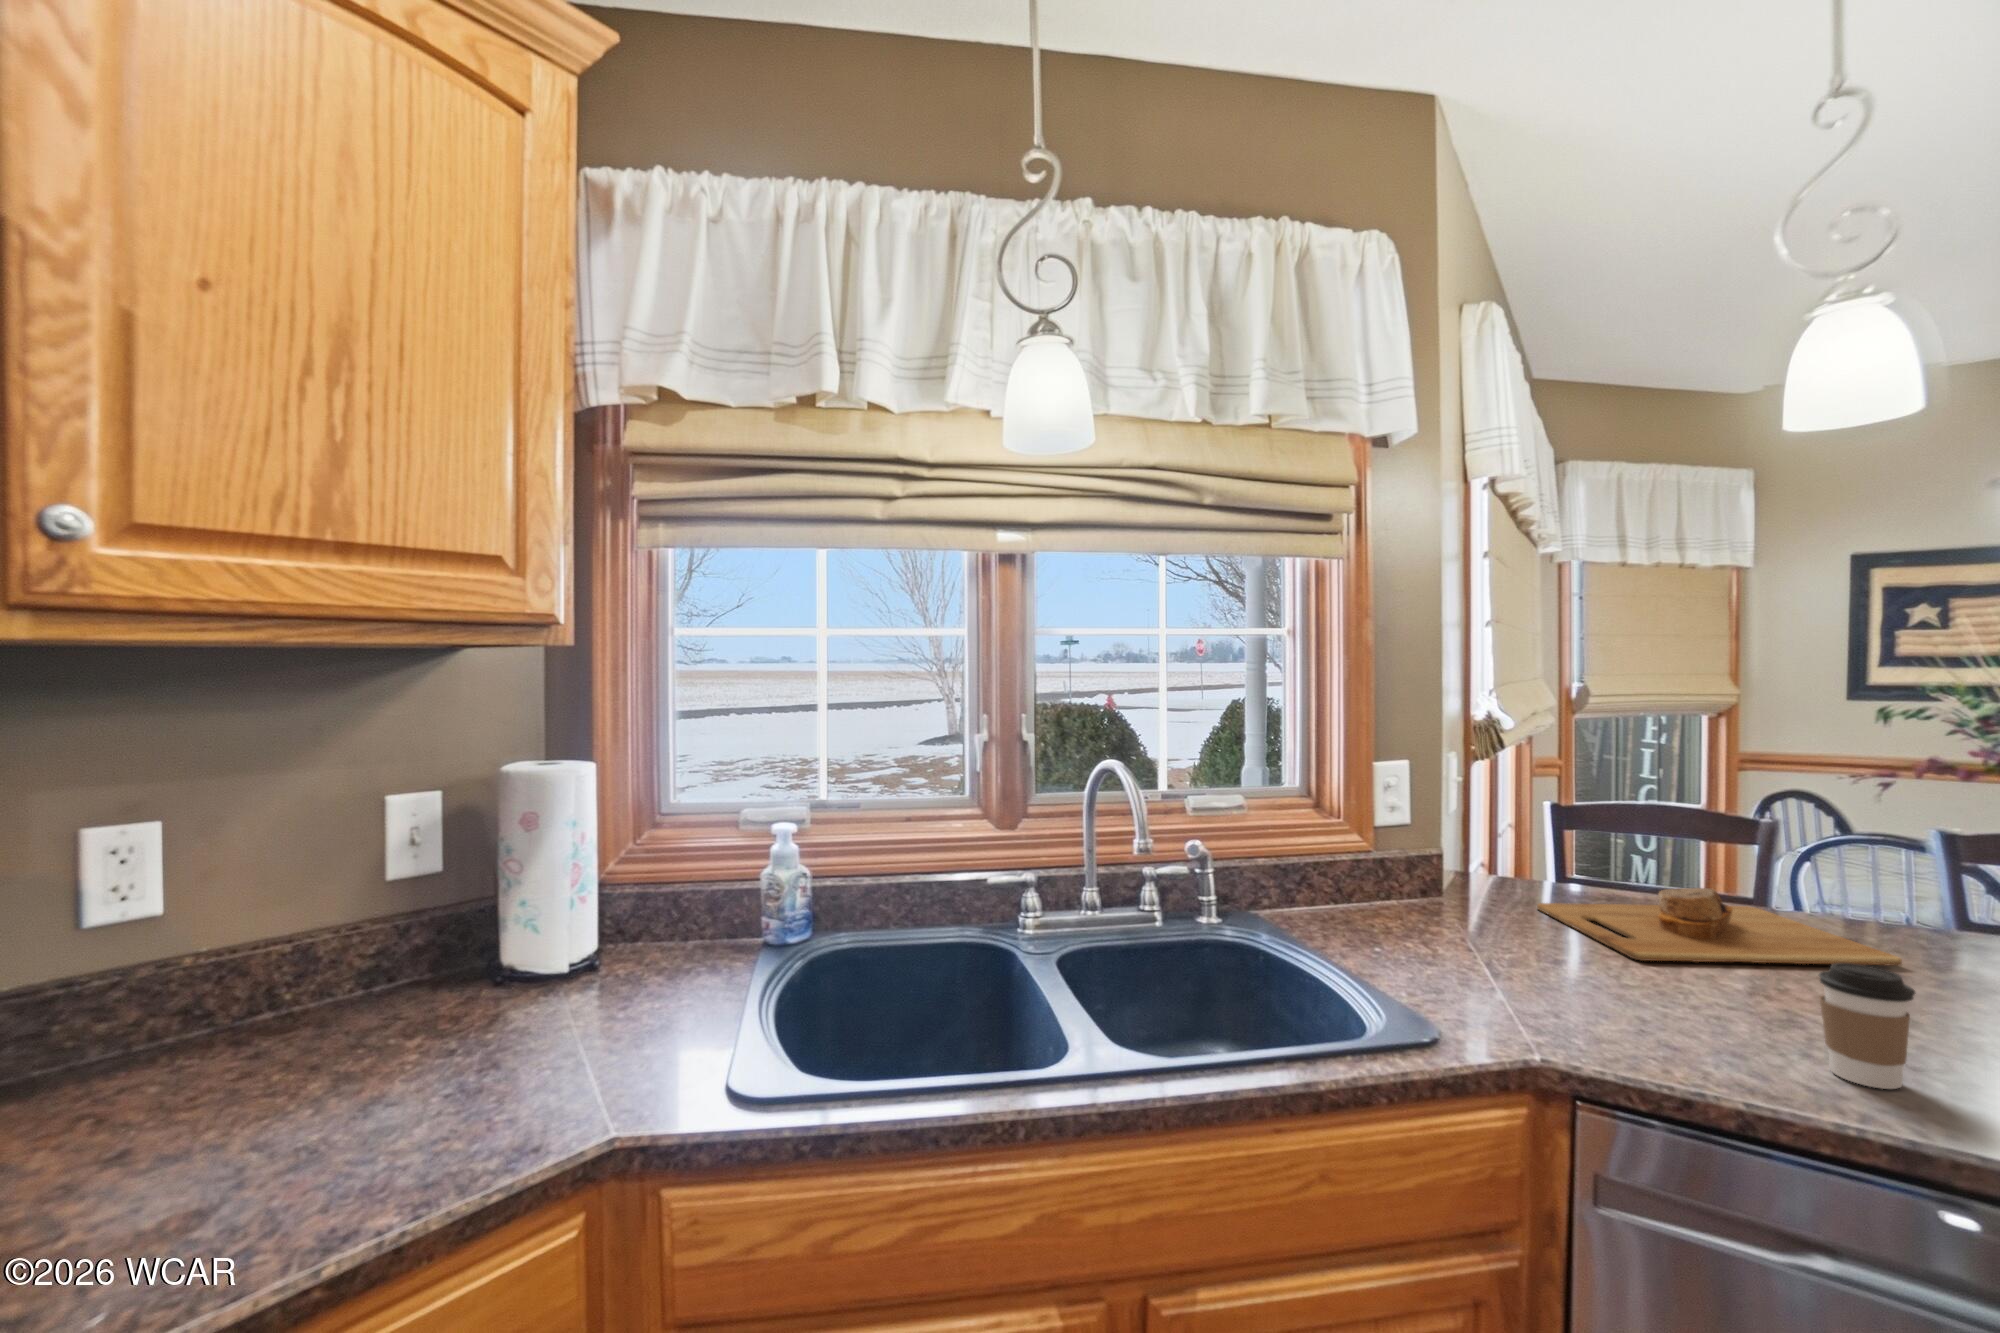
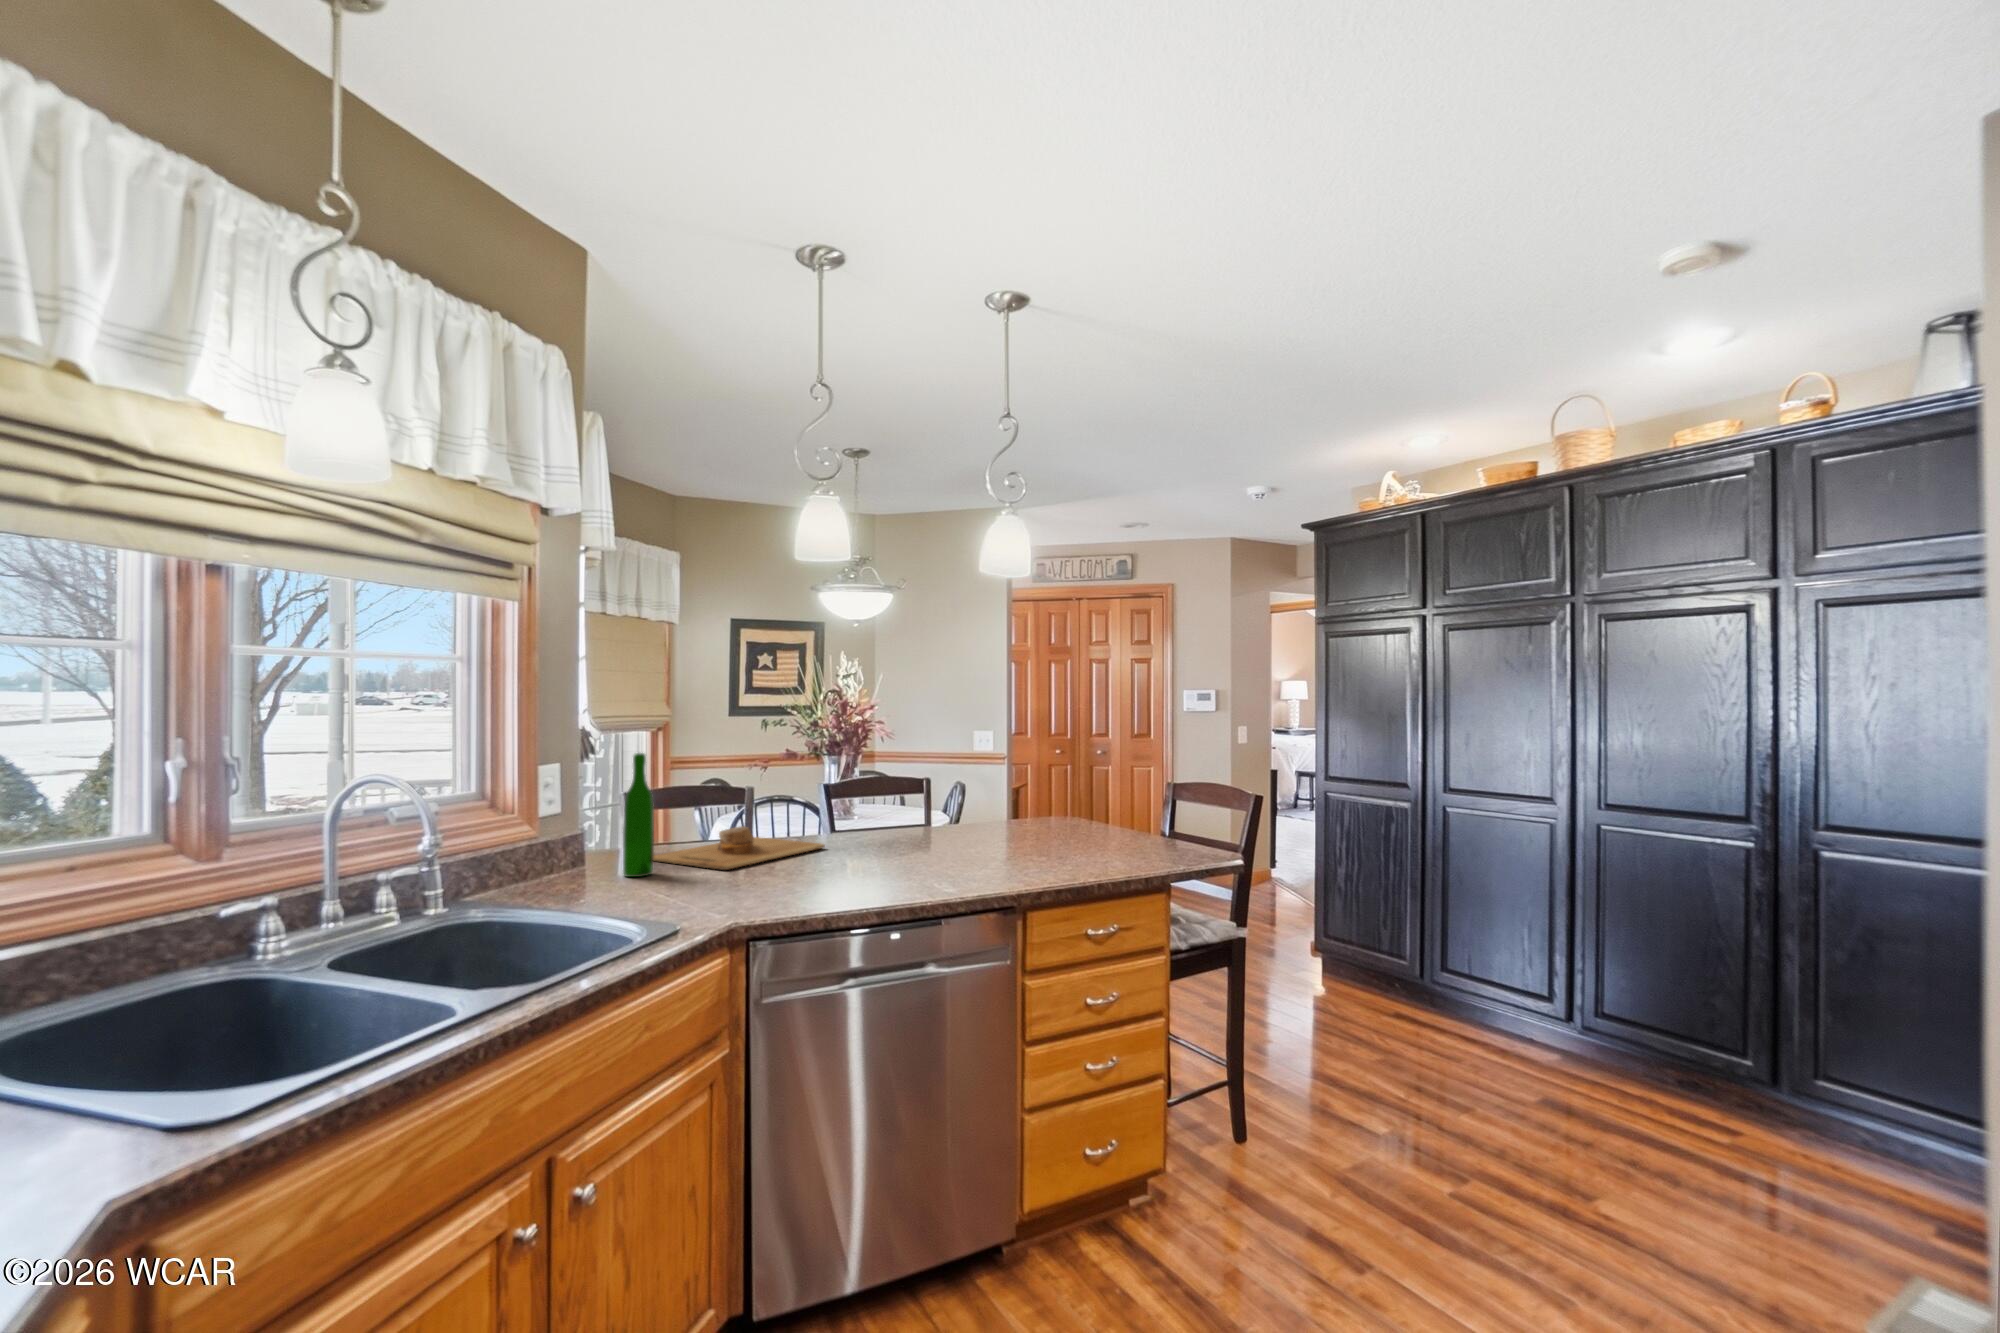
wine bottle: none [1470,758,1516,935] -> present [623,753,654,877]
coffee cup: present [1819,963,1916,1089] -> none [828,833,861,889]

